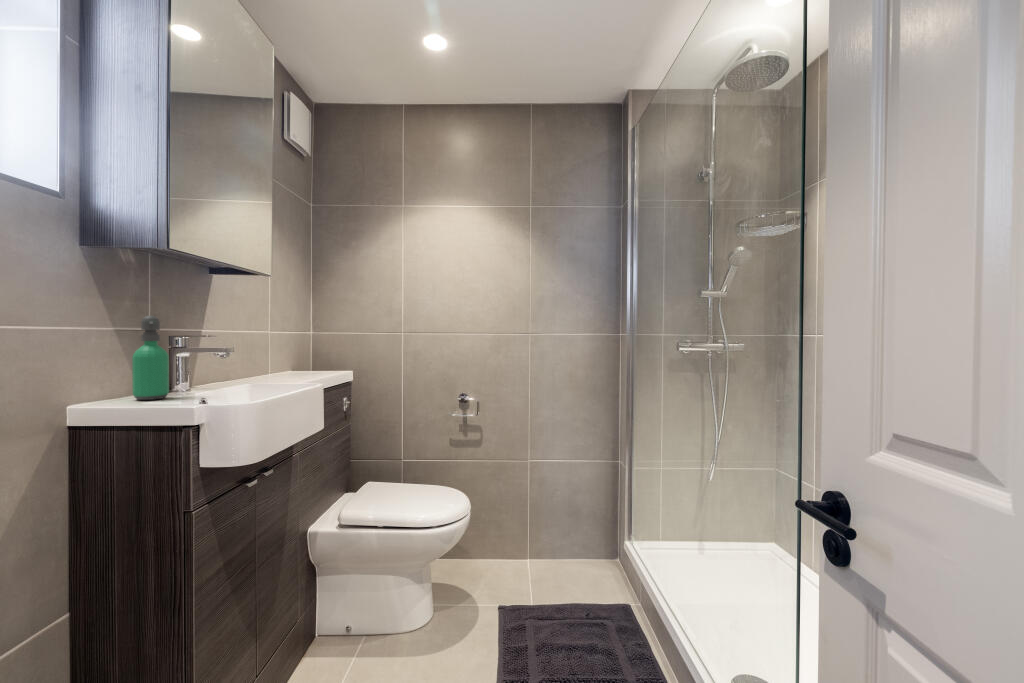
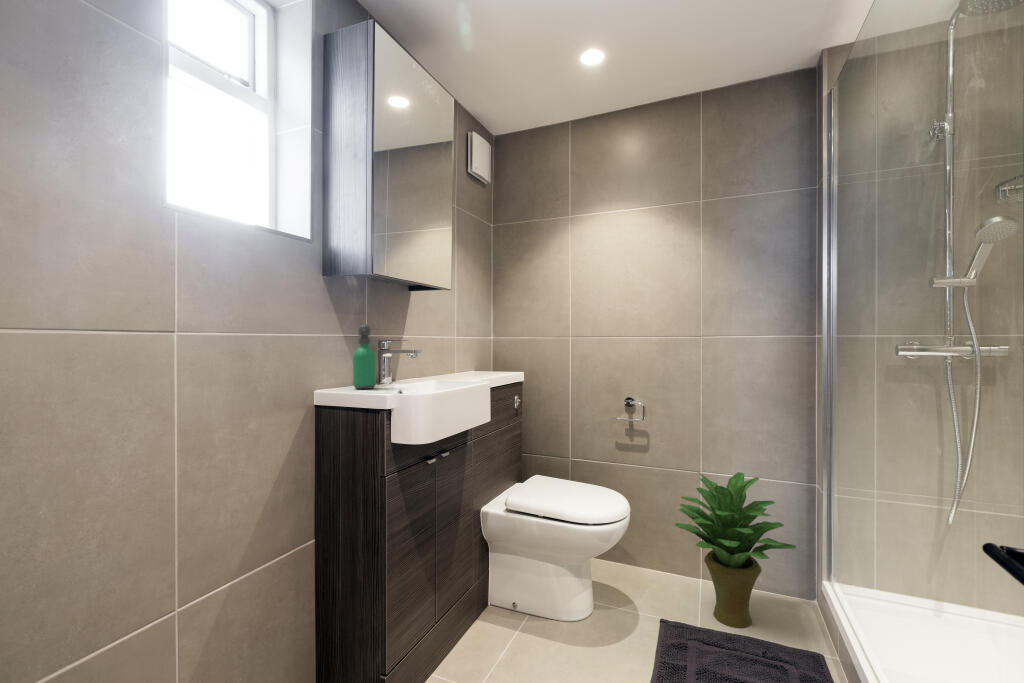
potted plant: none [509,457,609,599] -> present [675,472,796,628]

